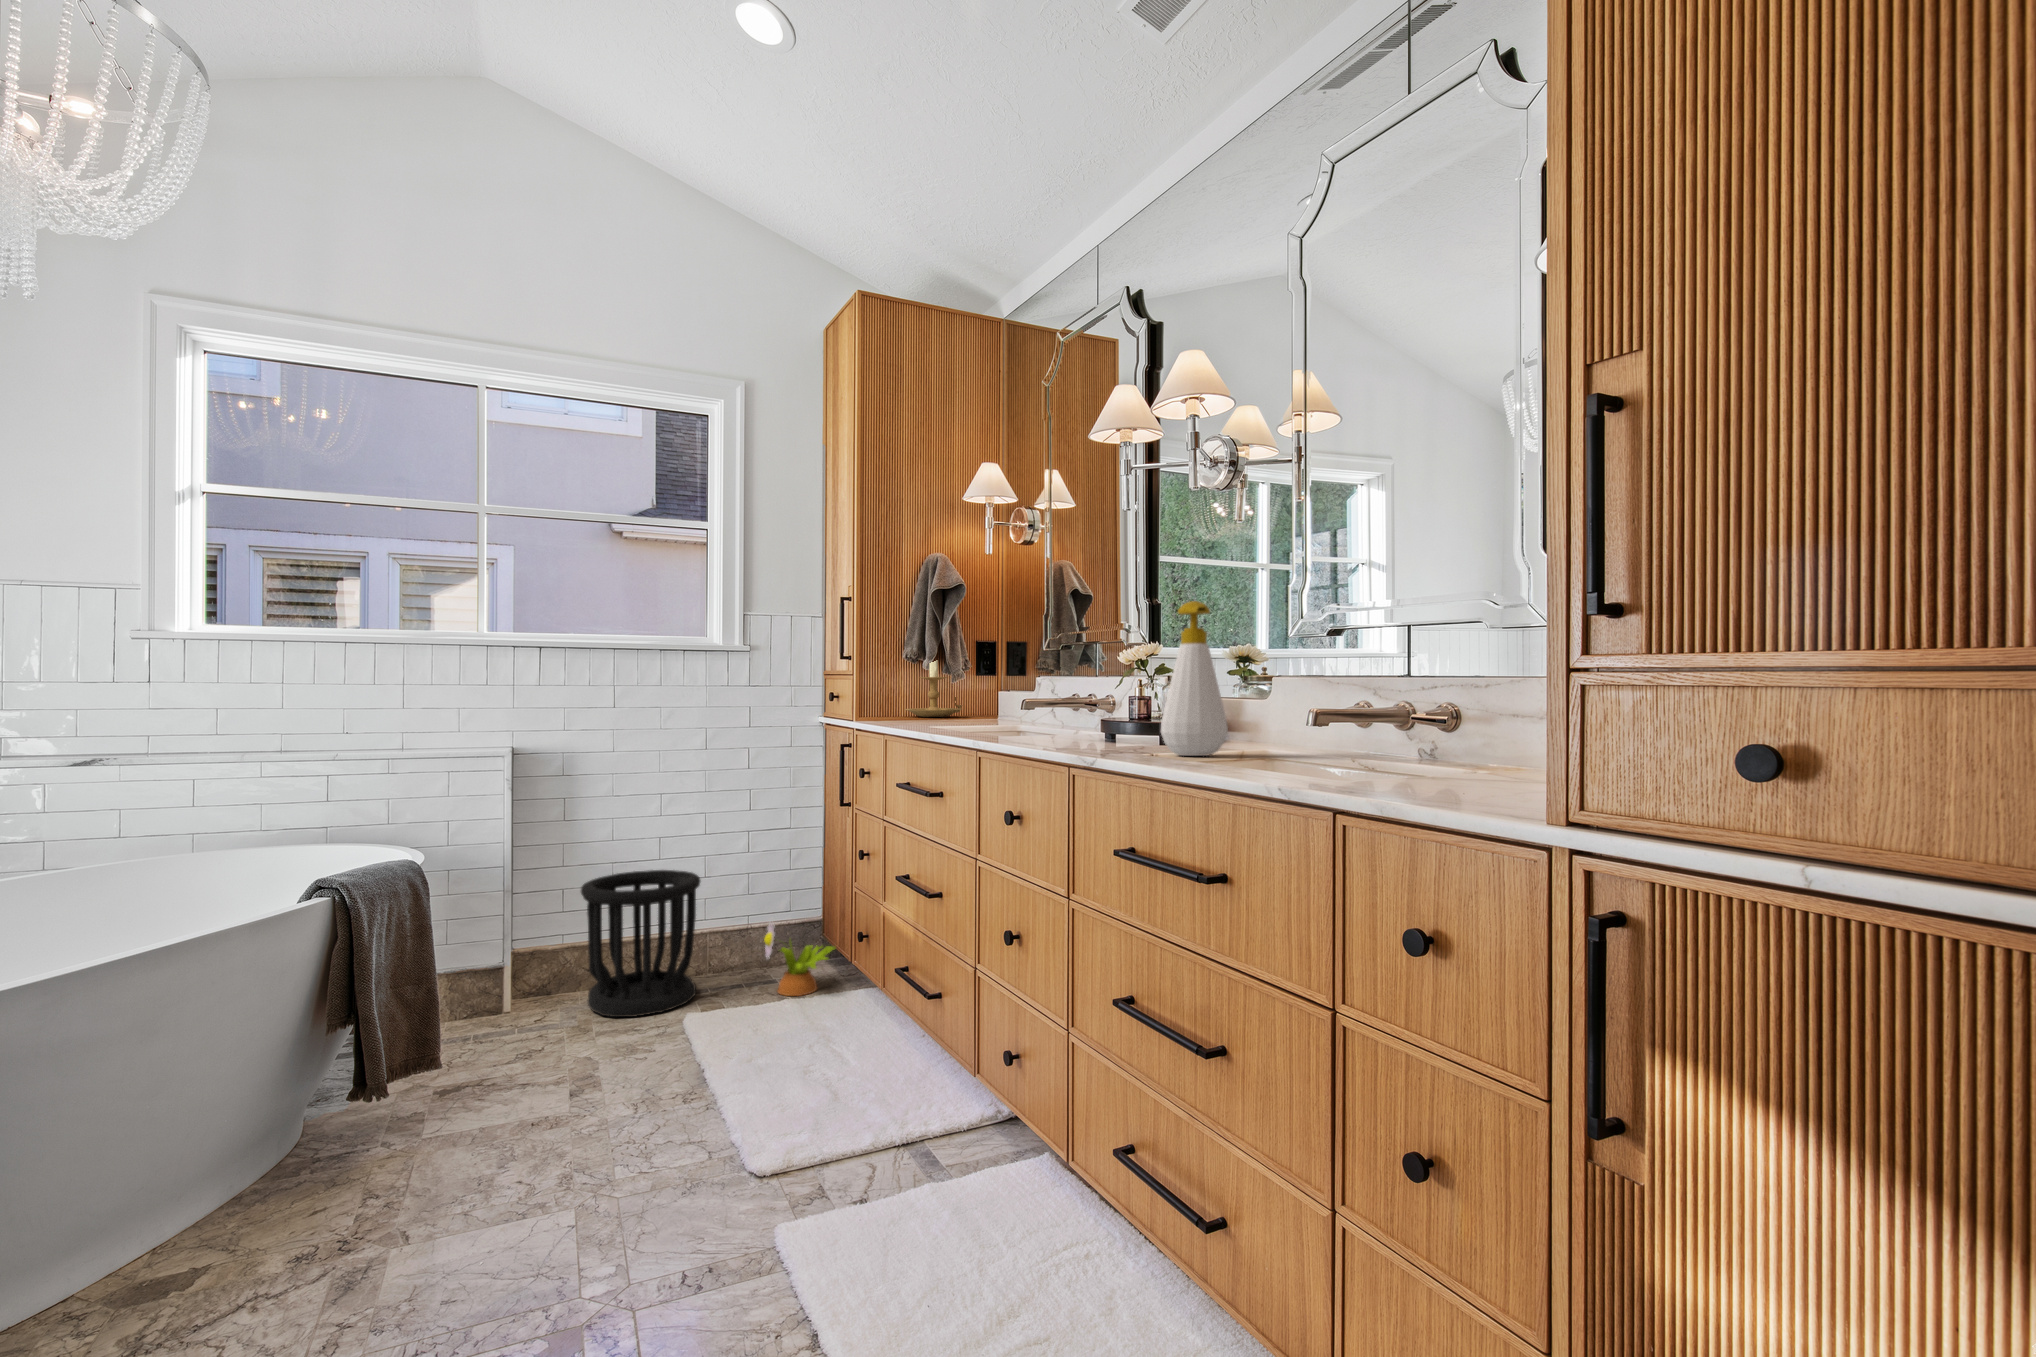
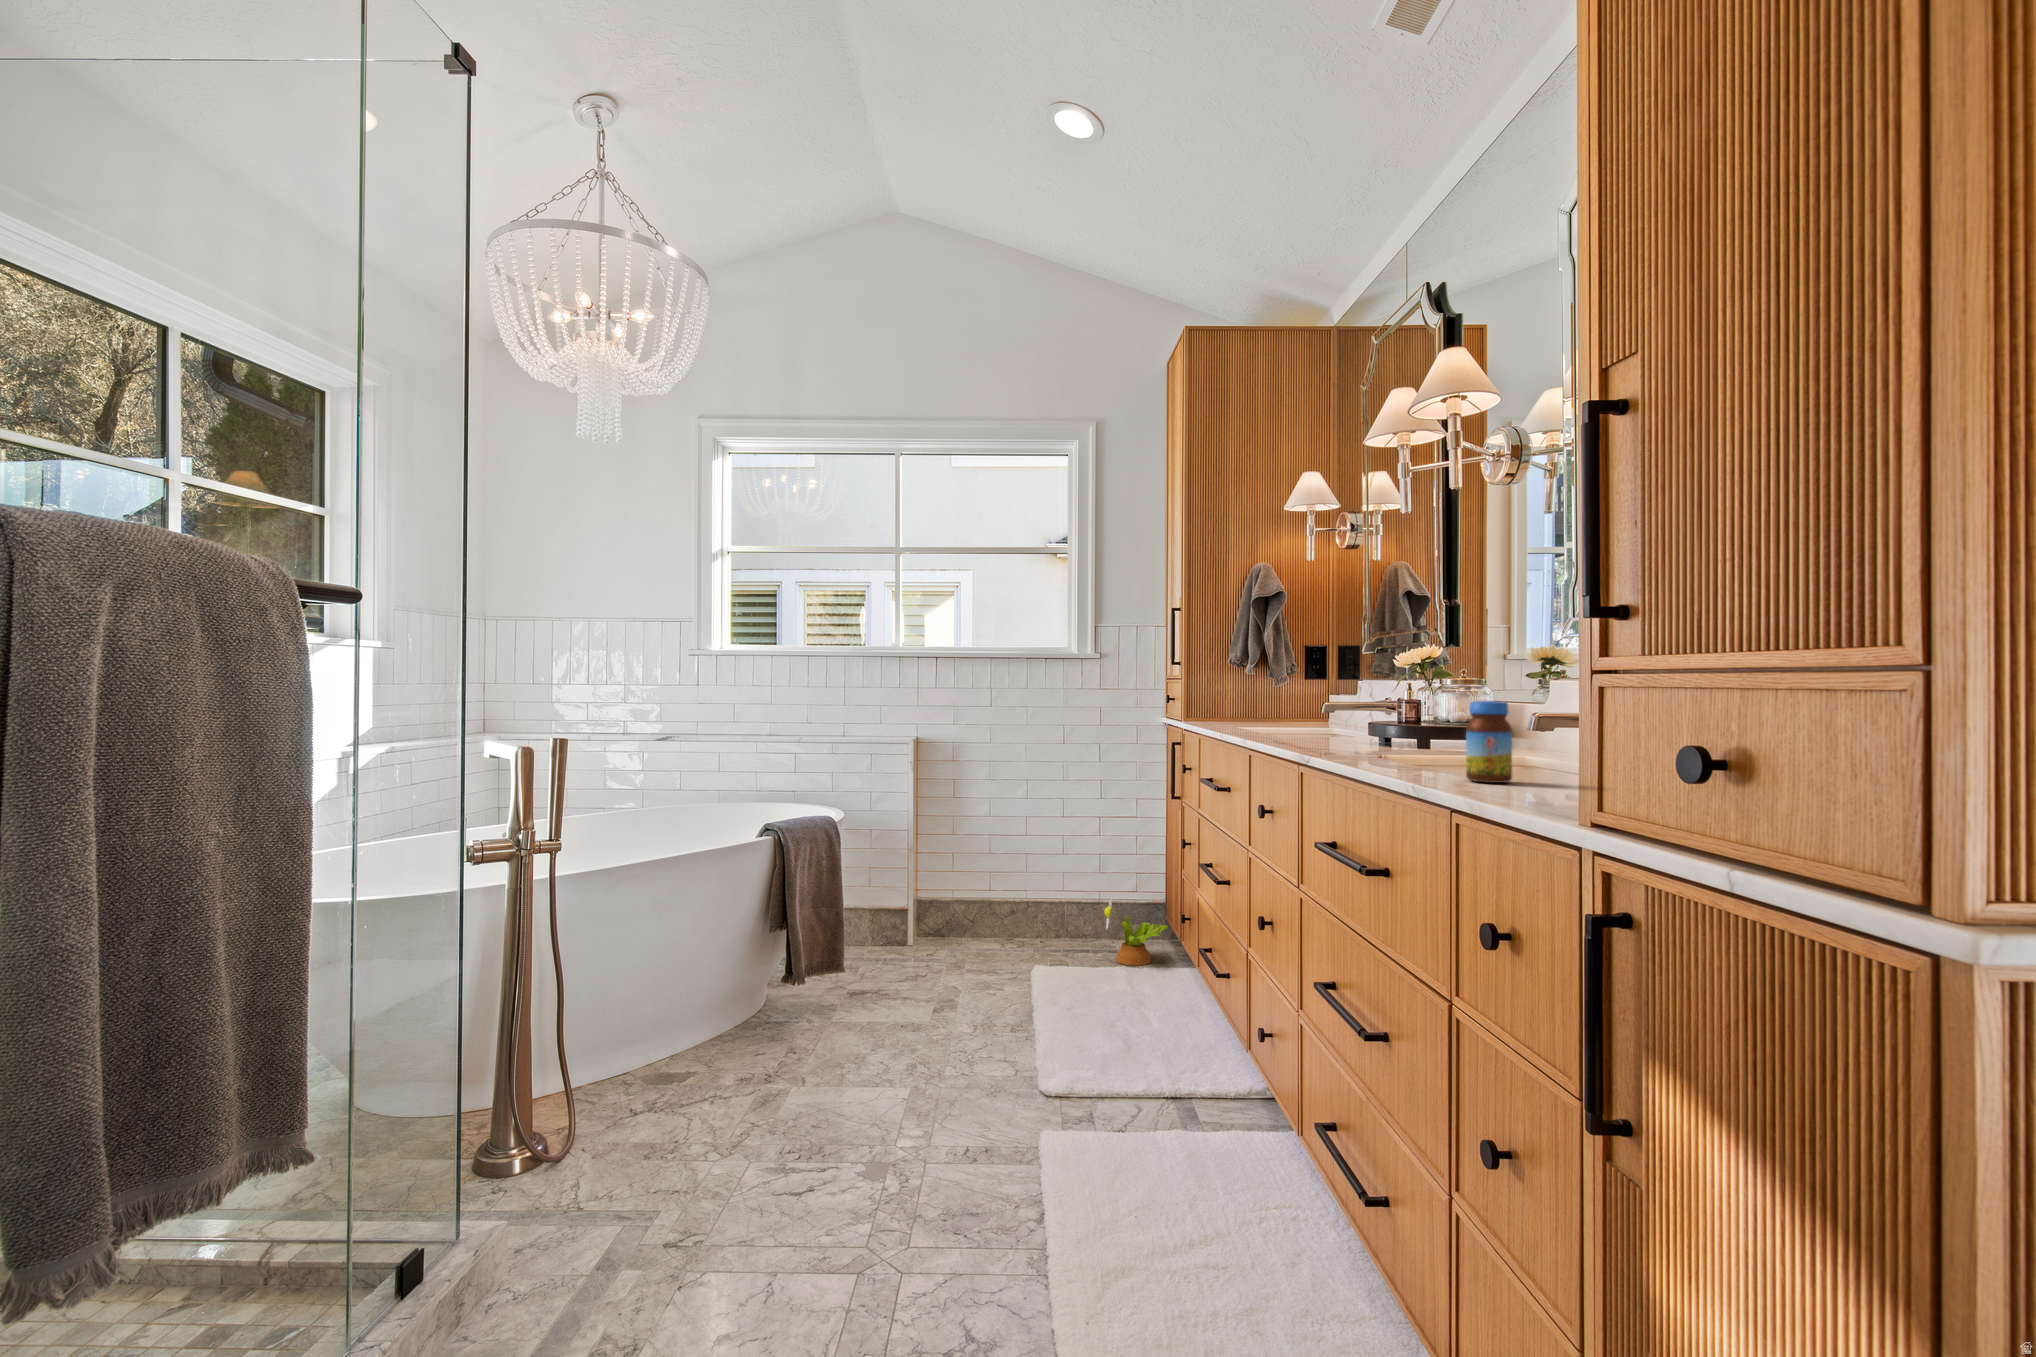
soap bottle: present [1161,601,1228,756] -> none [1381,606,1454,758]
candle holder: present [905,660,962,717] -> none [1230,649,1292,718]
jar: none [1304,698,1348,780] -> present [1466,701,1512,783]
wastebasket: present [581,870,700,1017] -> none [961,843,1055,962]

